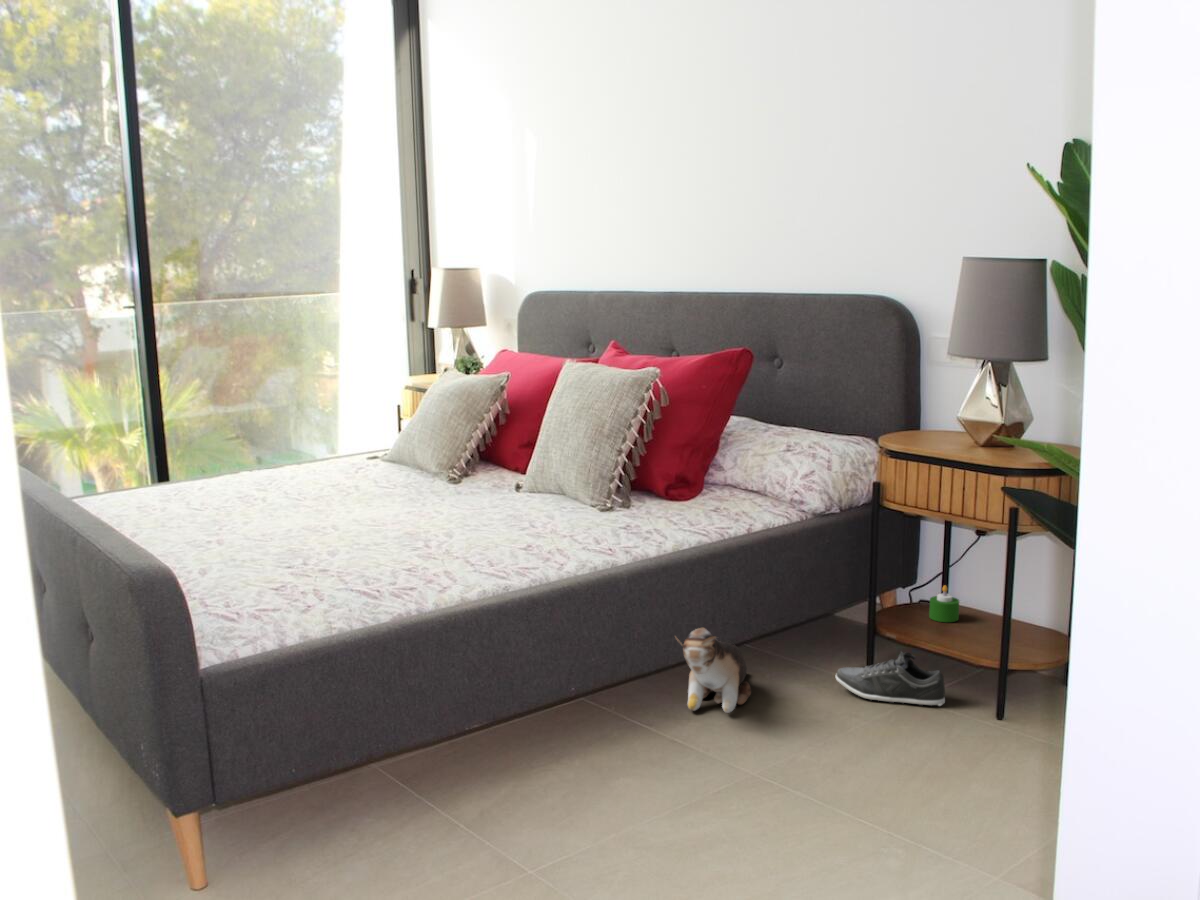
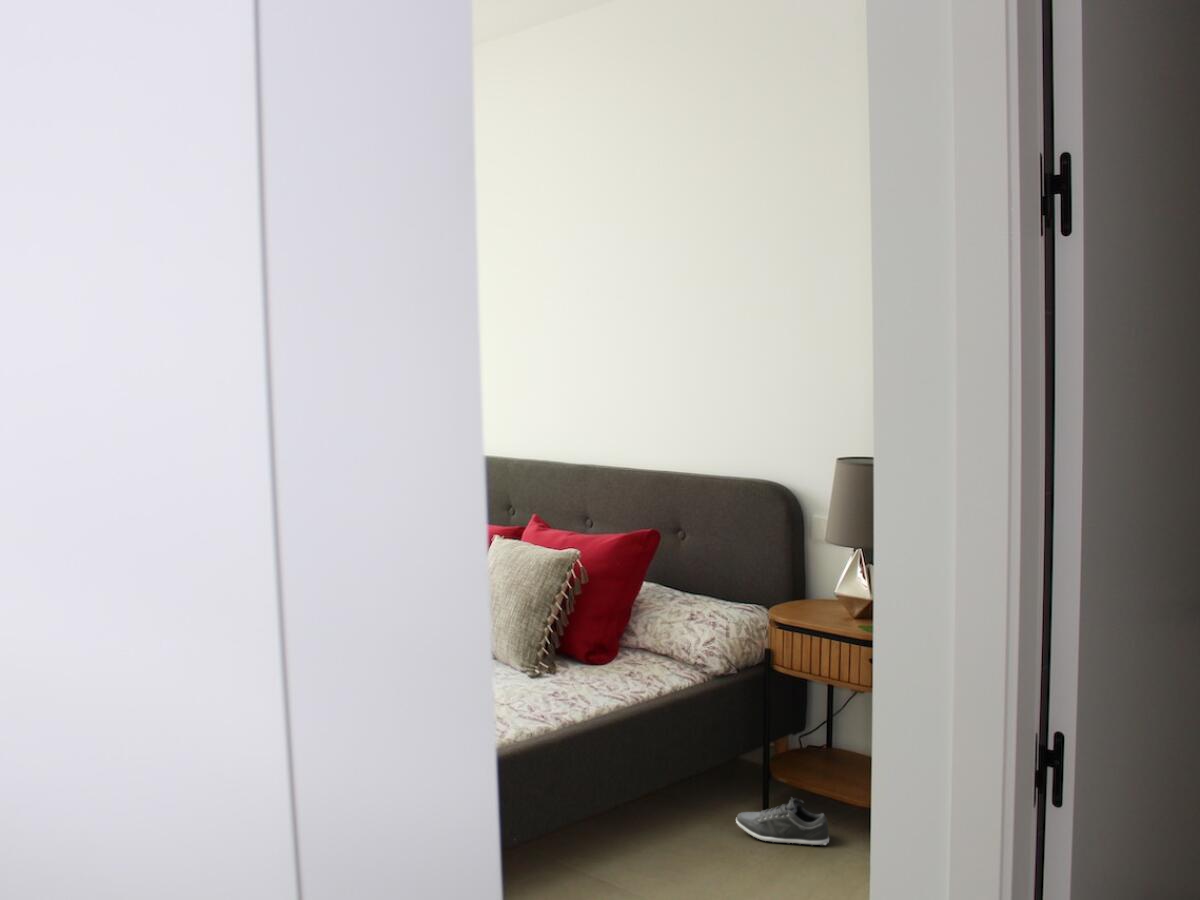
candle: present [929,585,959,622] -> none [815,735,840,769]
plush toy: present [676,628,751,713] -> none [597,782,663,858]

